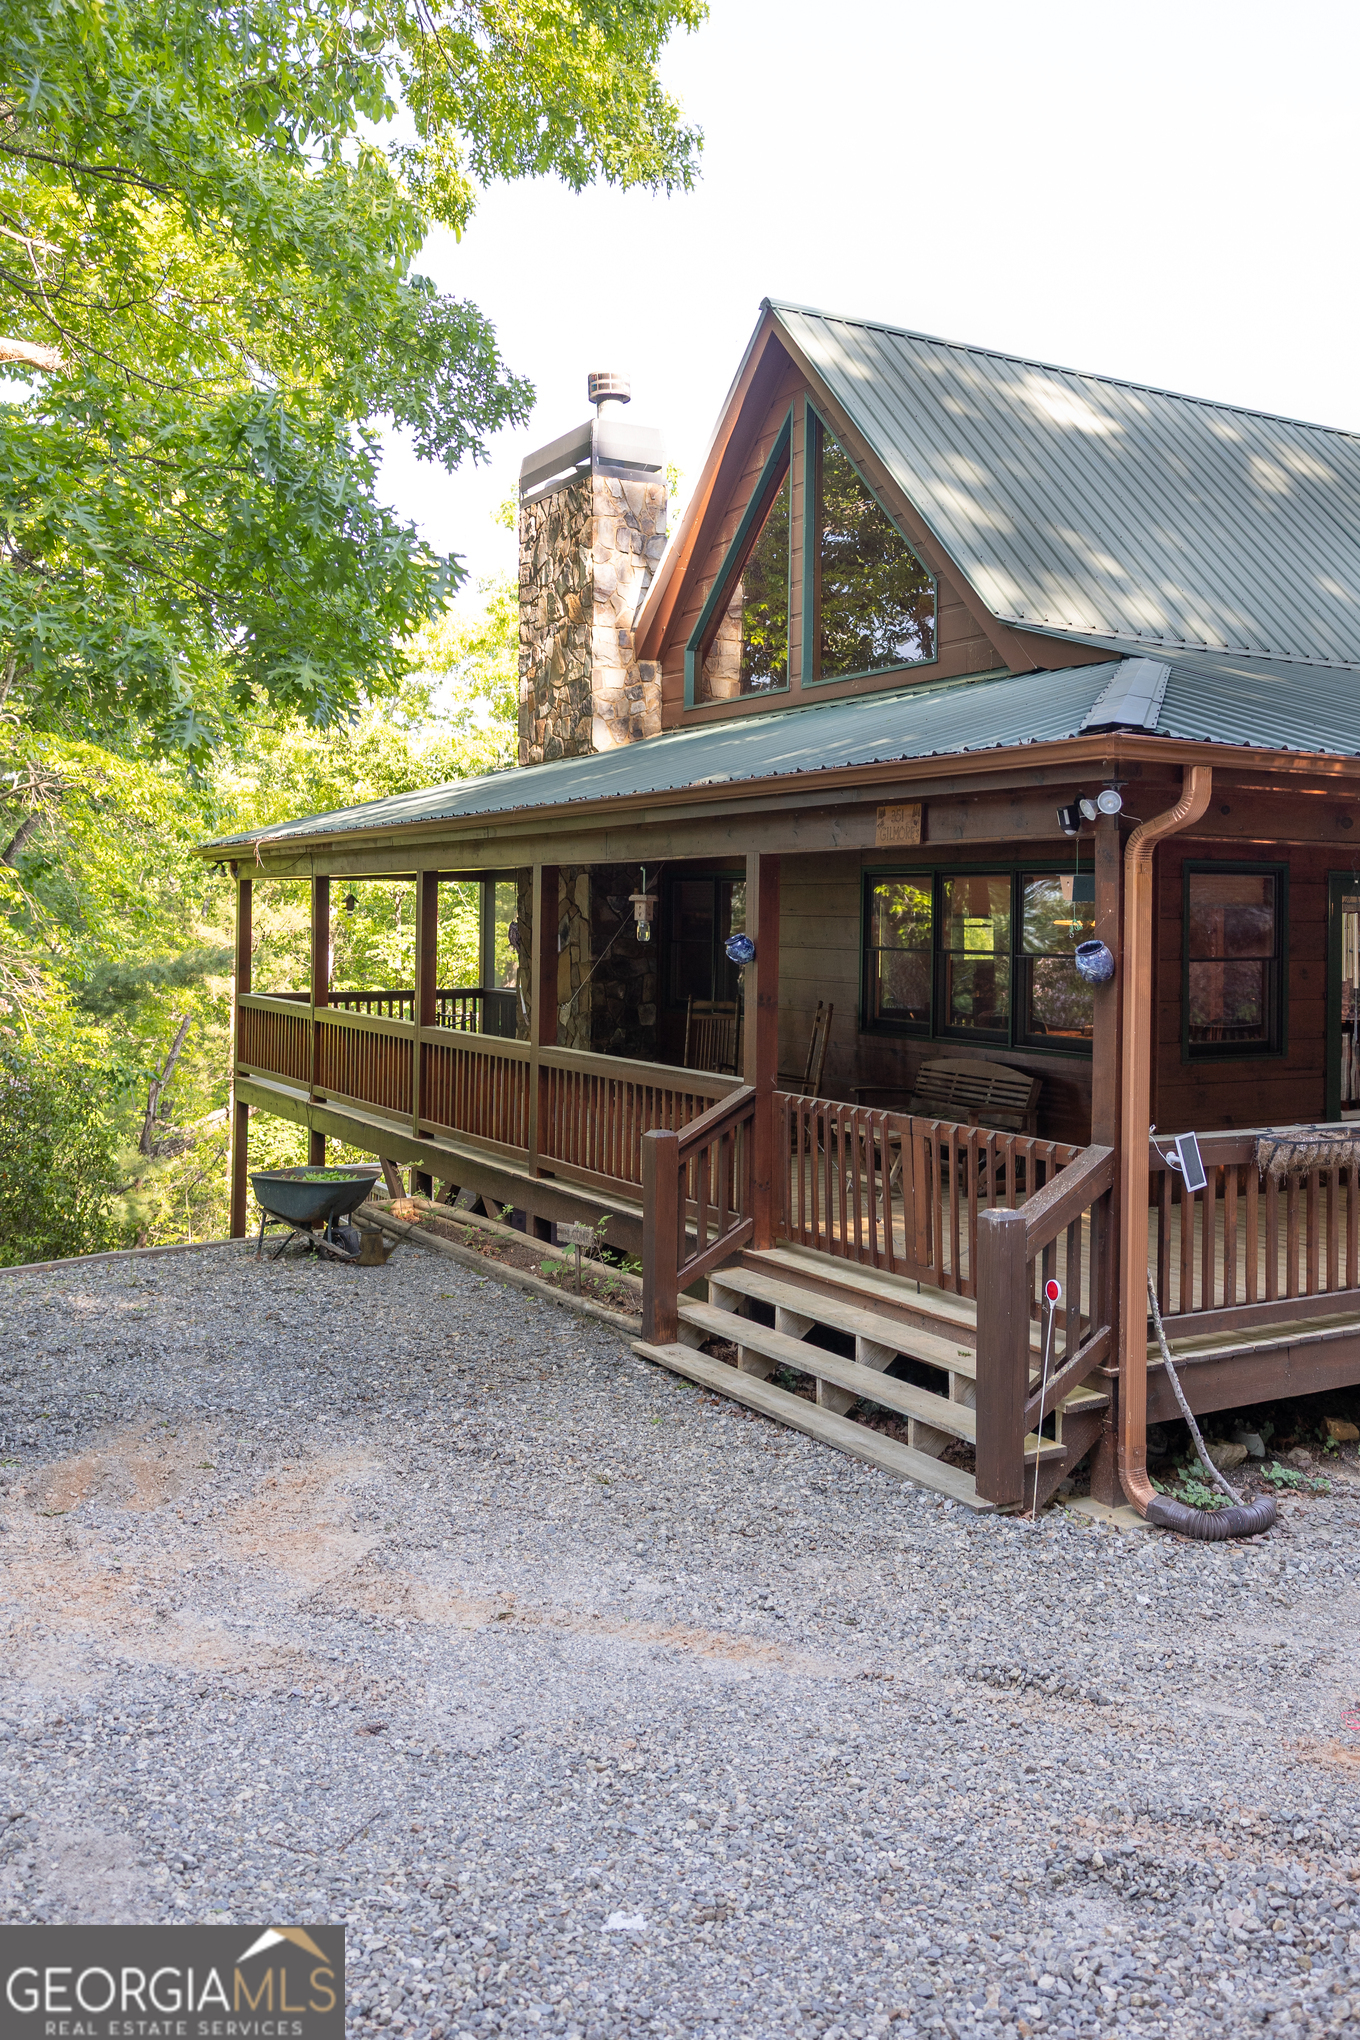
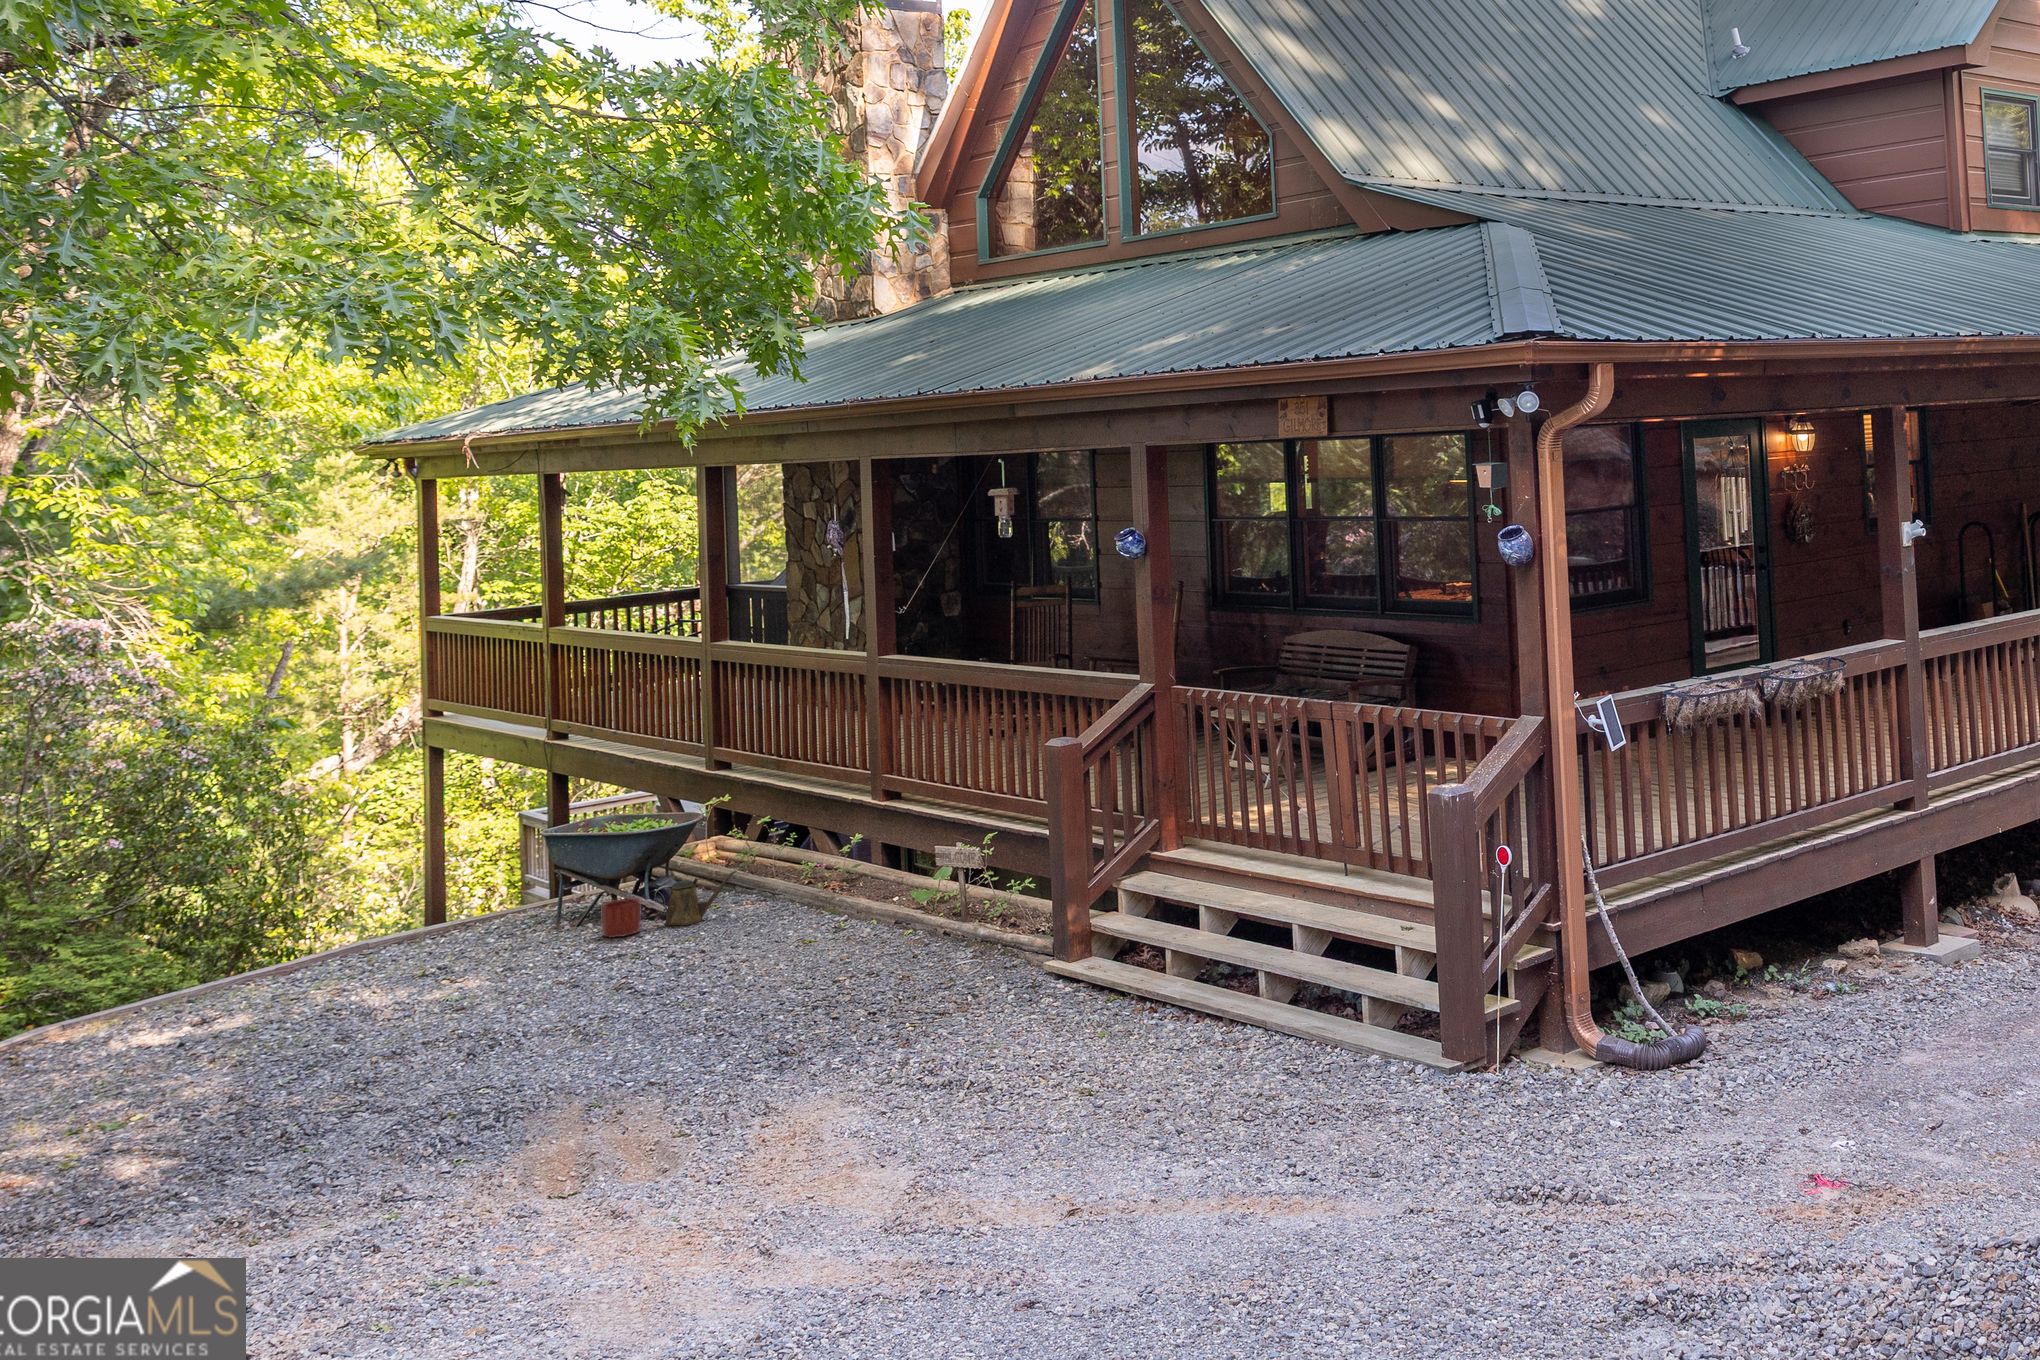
planter: none [301,1237,334,1269] -> present [602,898,641,938]

